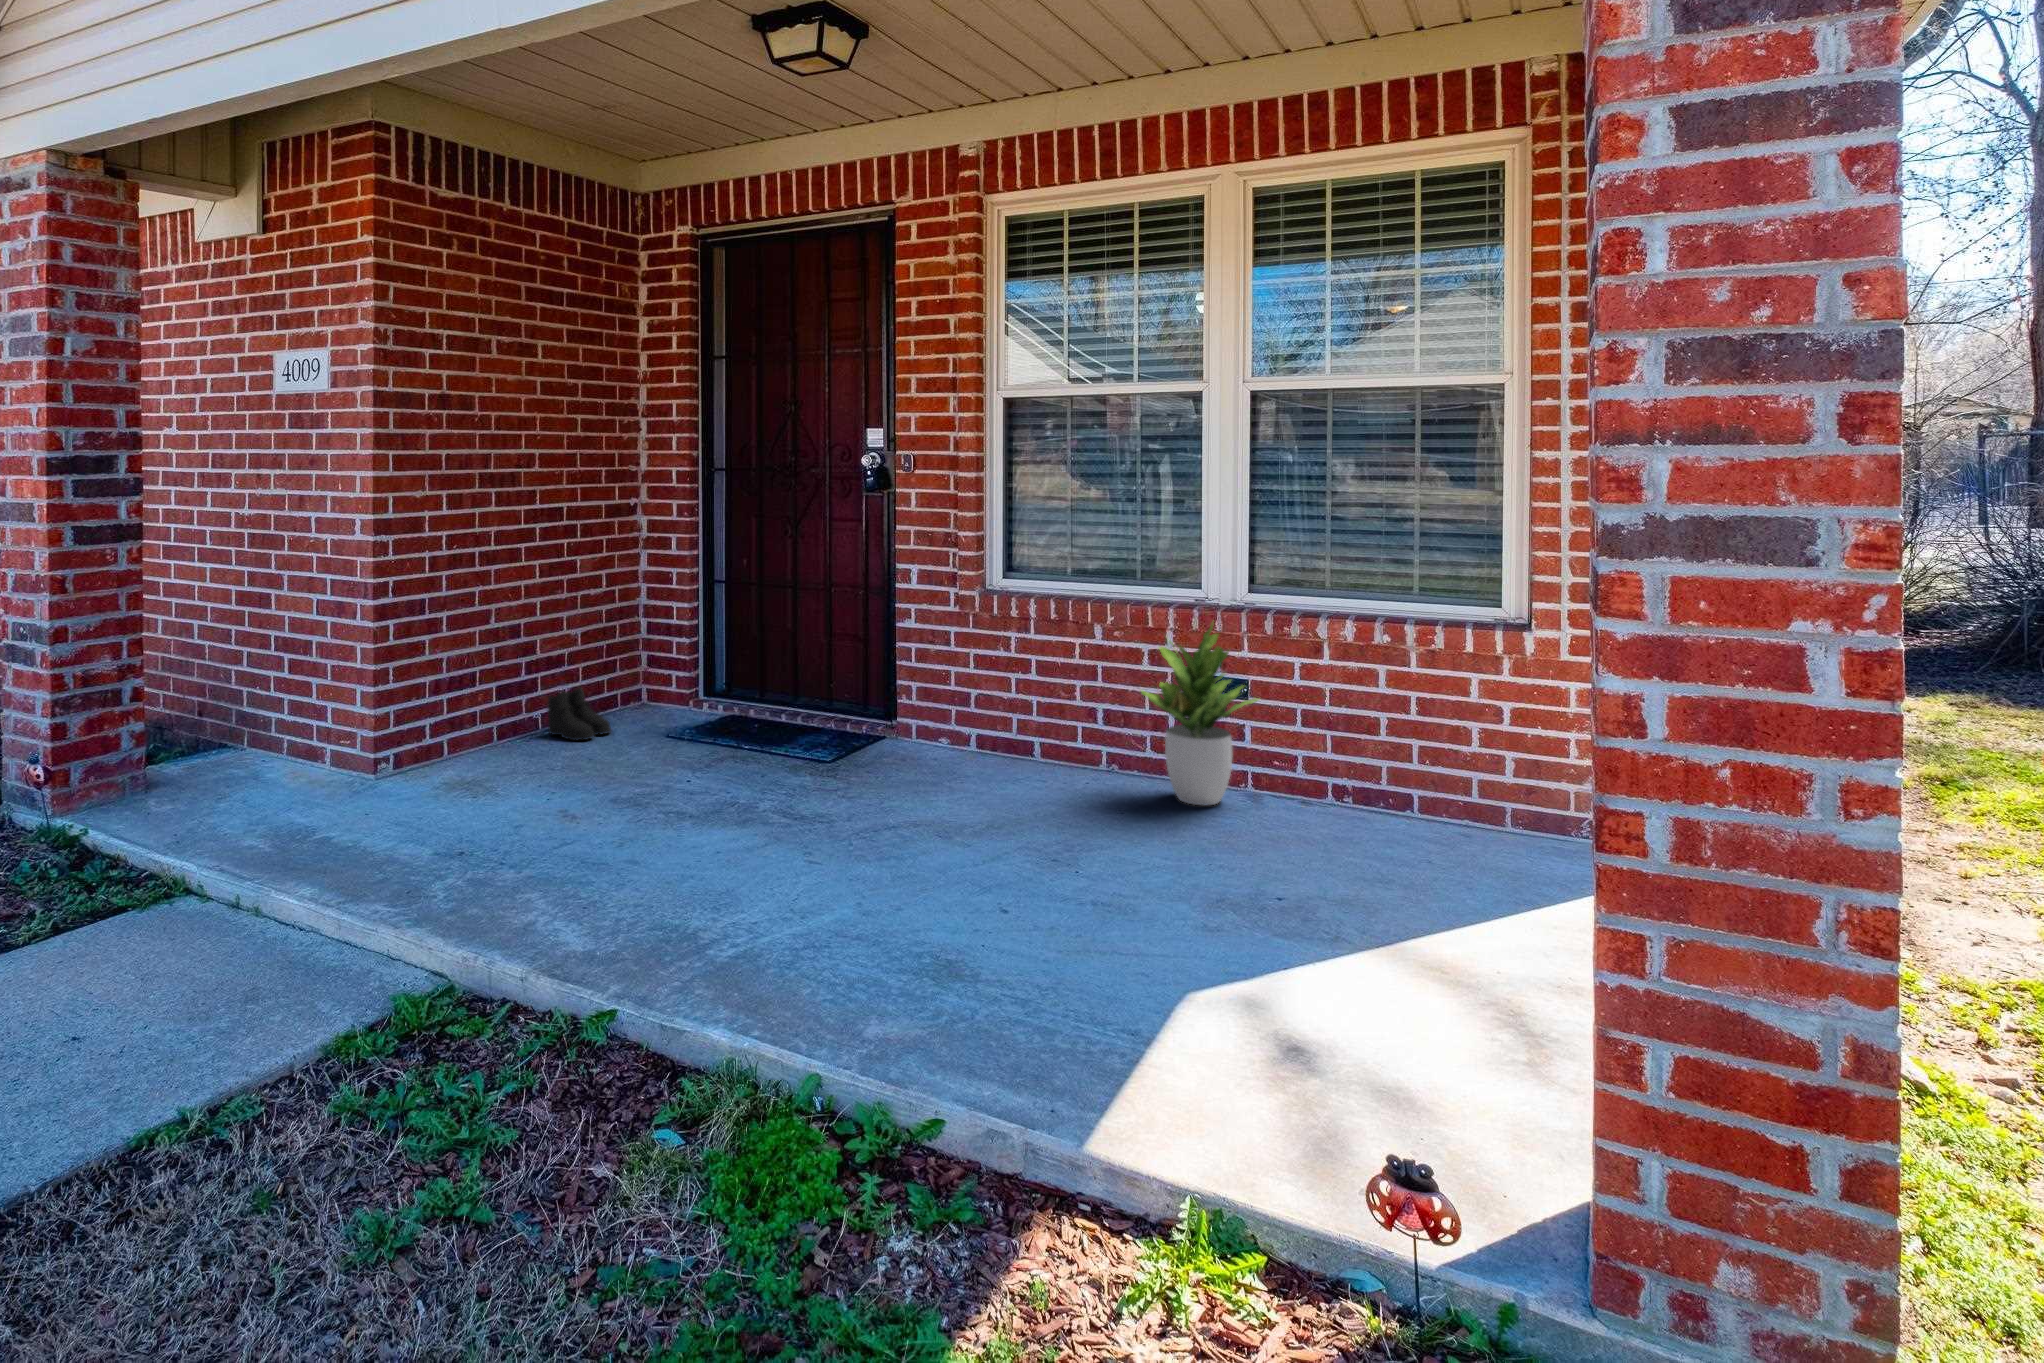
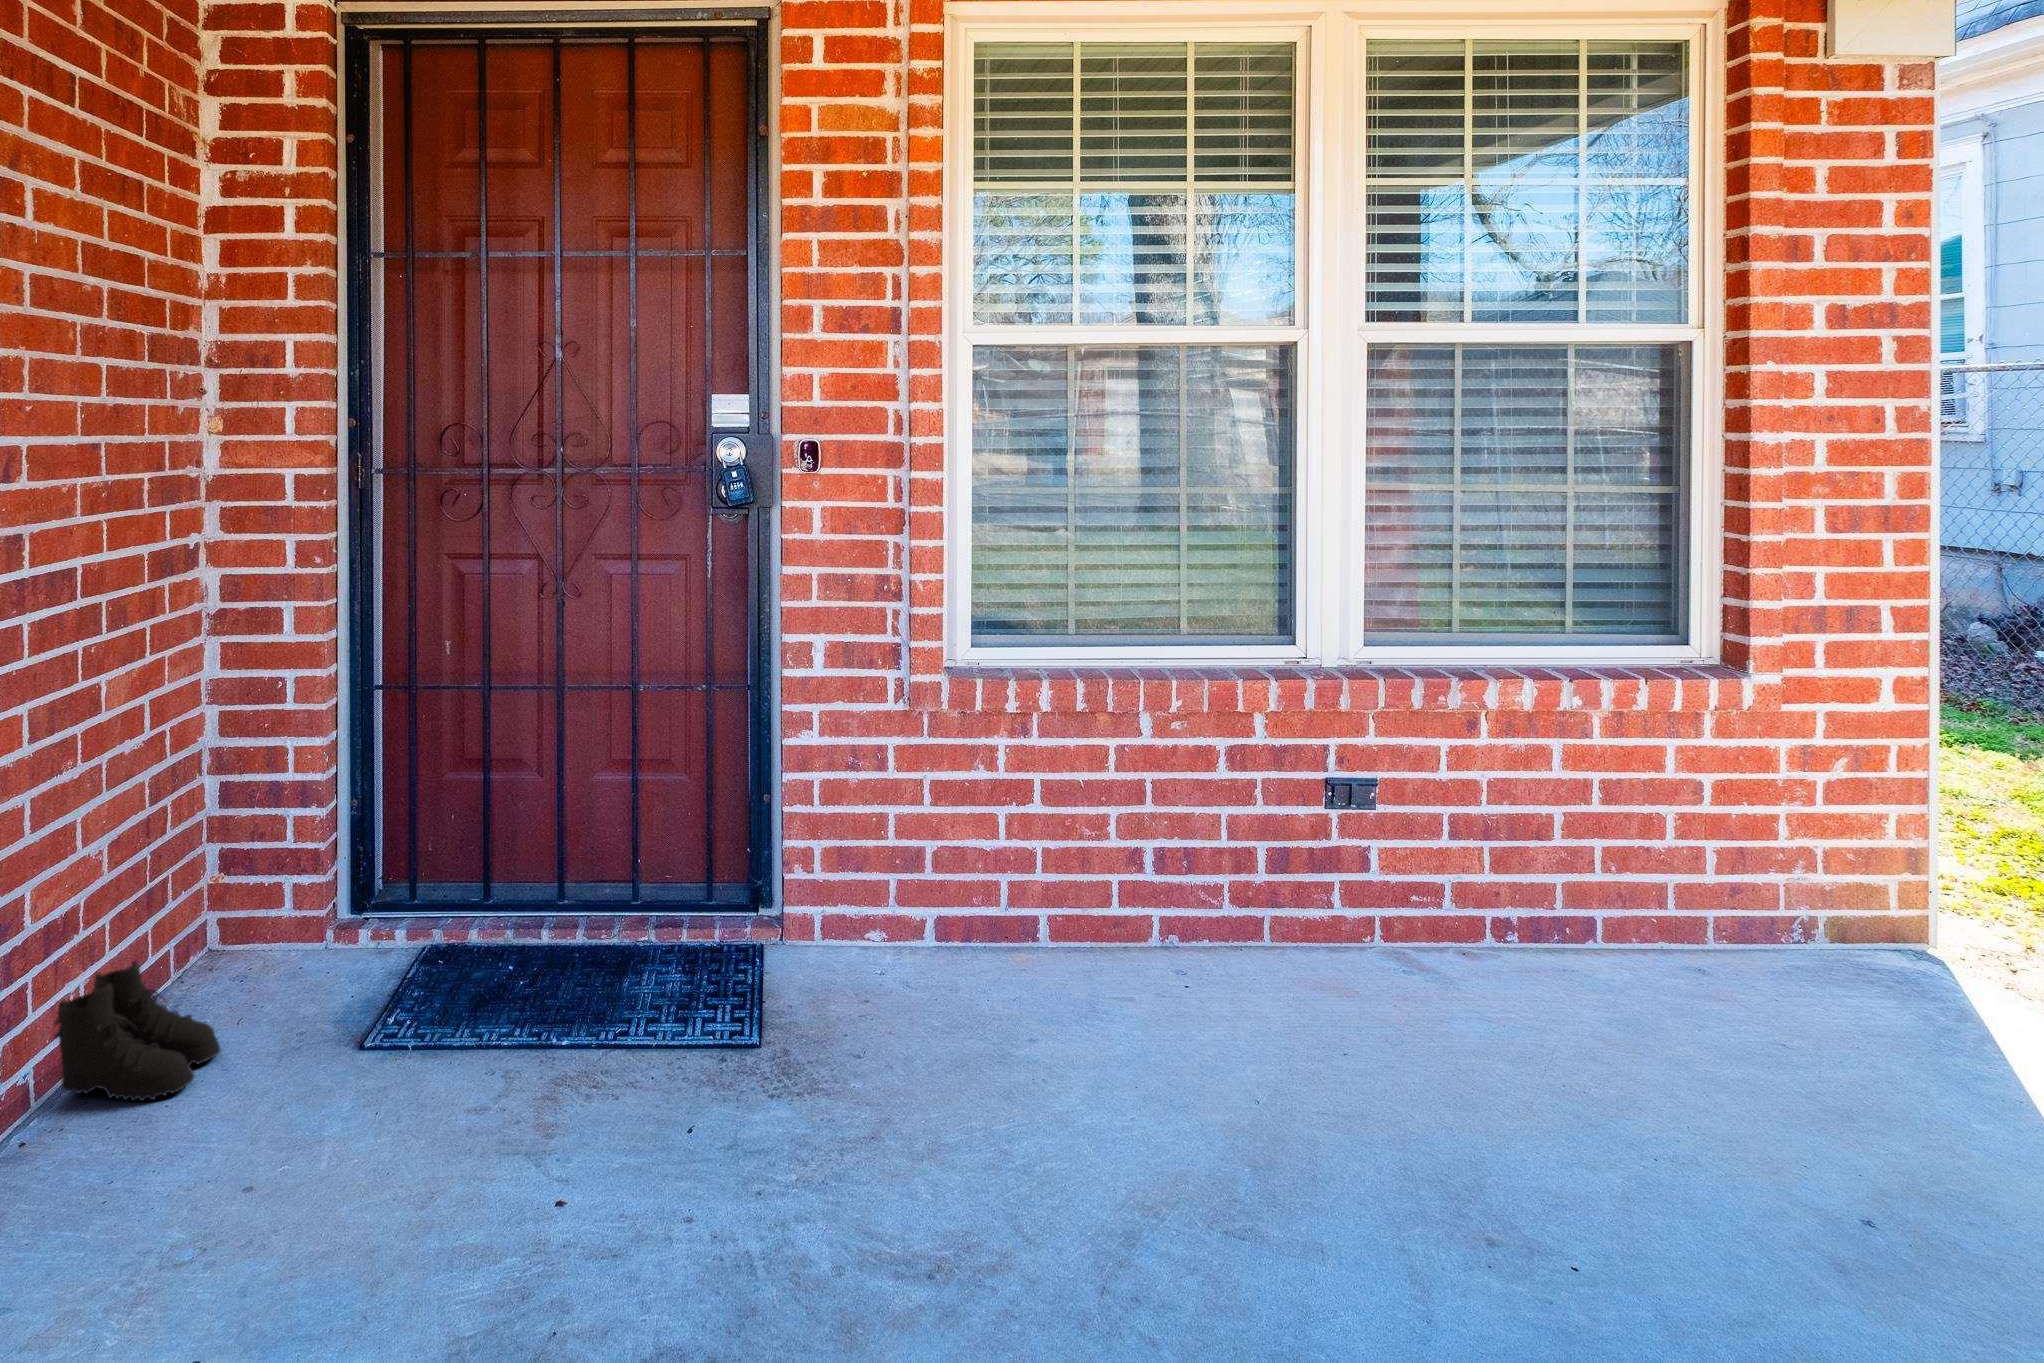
potted plant: present [1141,623,1259,805] -> none [1264,699,1454,999]

